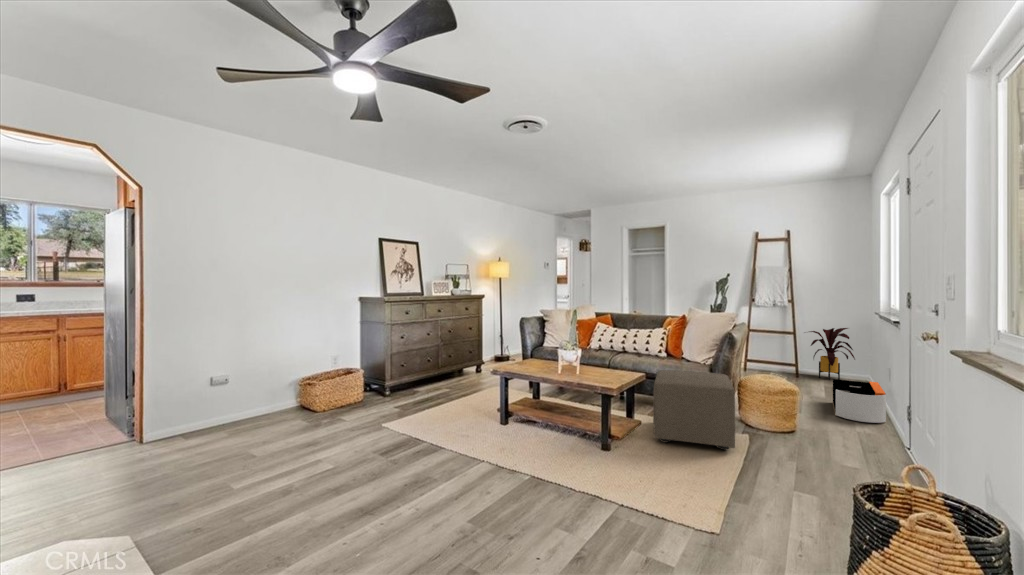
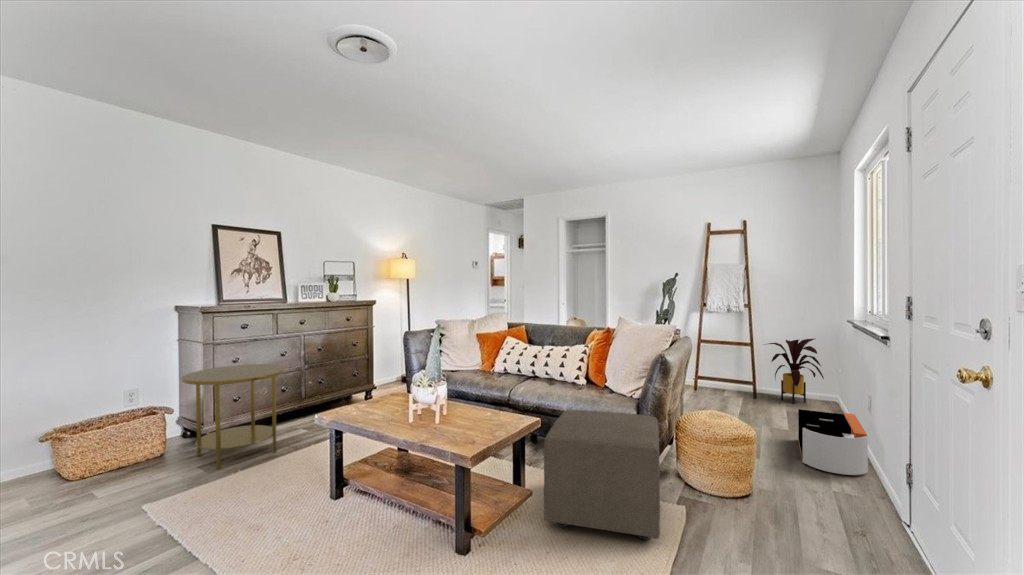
side table: none [381,339,445,409] -> present [181,364,286,469]

